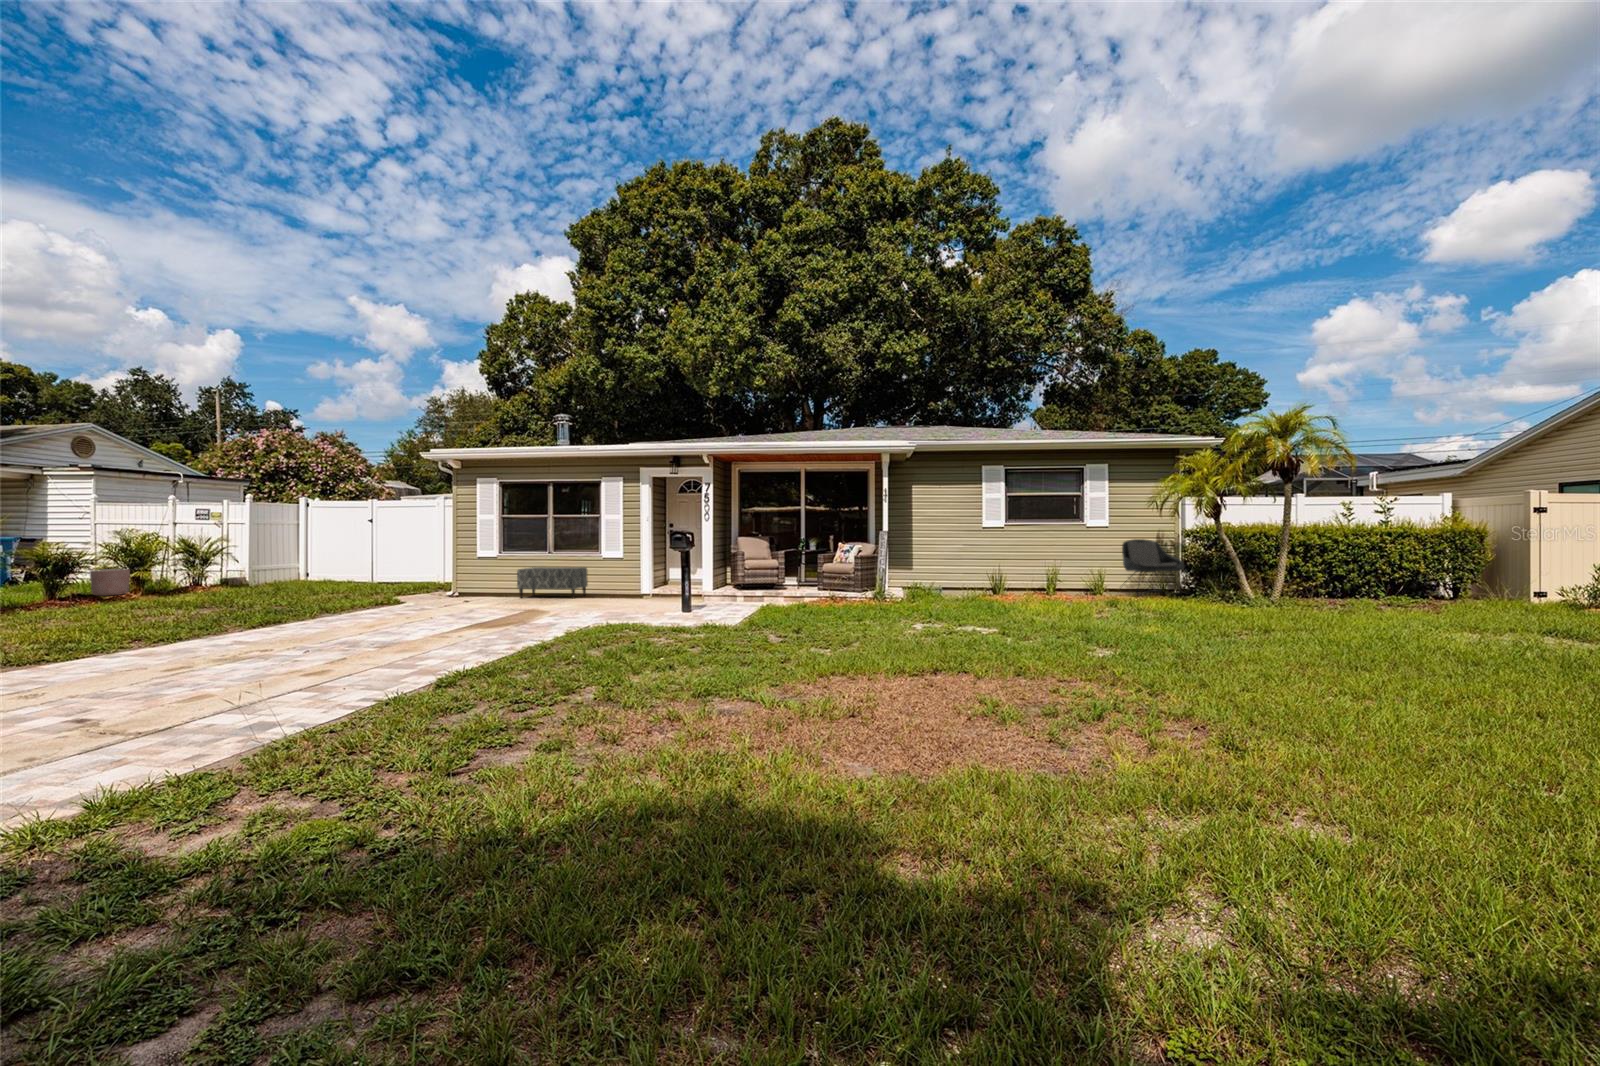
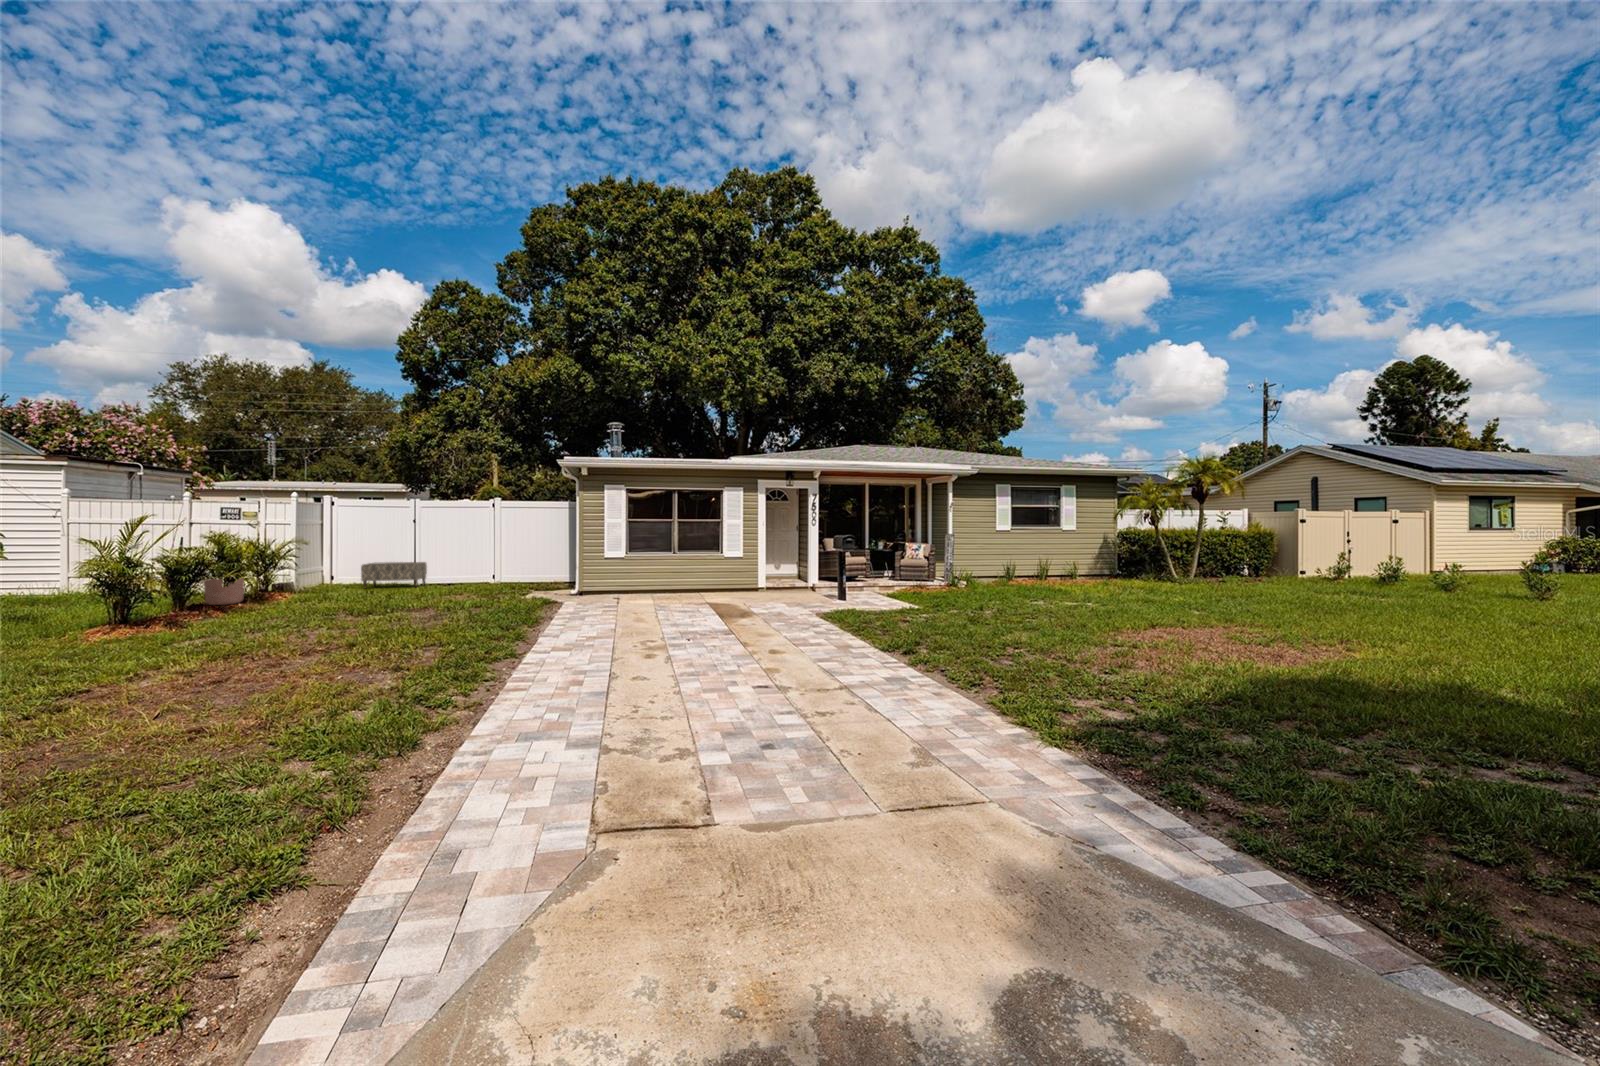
lounge chair: present [1120,539,1184,596] -> none [1084,539,1130,578]
bench: present [517,567,588,598] -> present [361,562,427,588]

